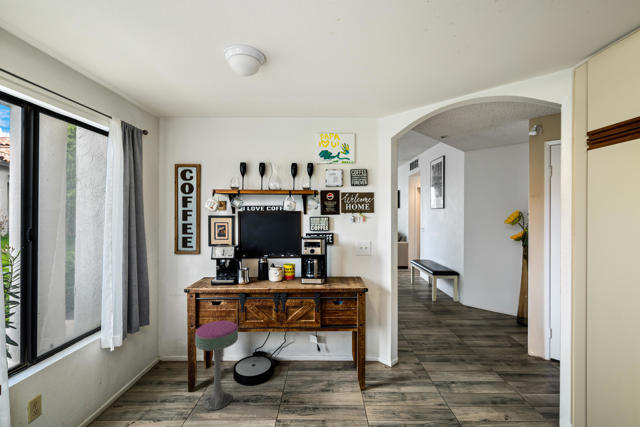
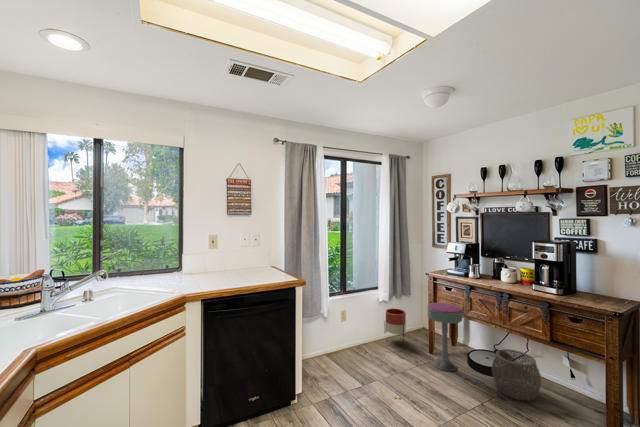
woven basket: none [271,345,312,397] -> present [492,349,541,401]
planter: none [113,352,149,414] -> present [385,308,406,345]

